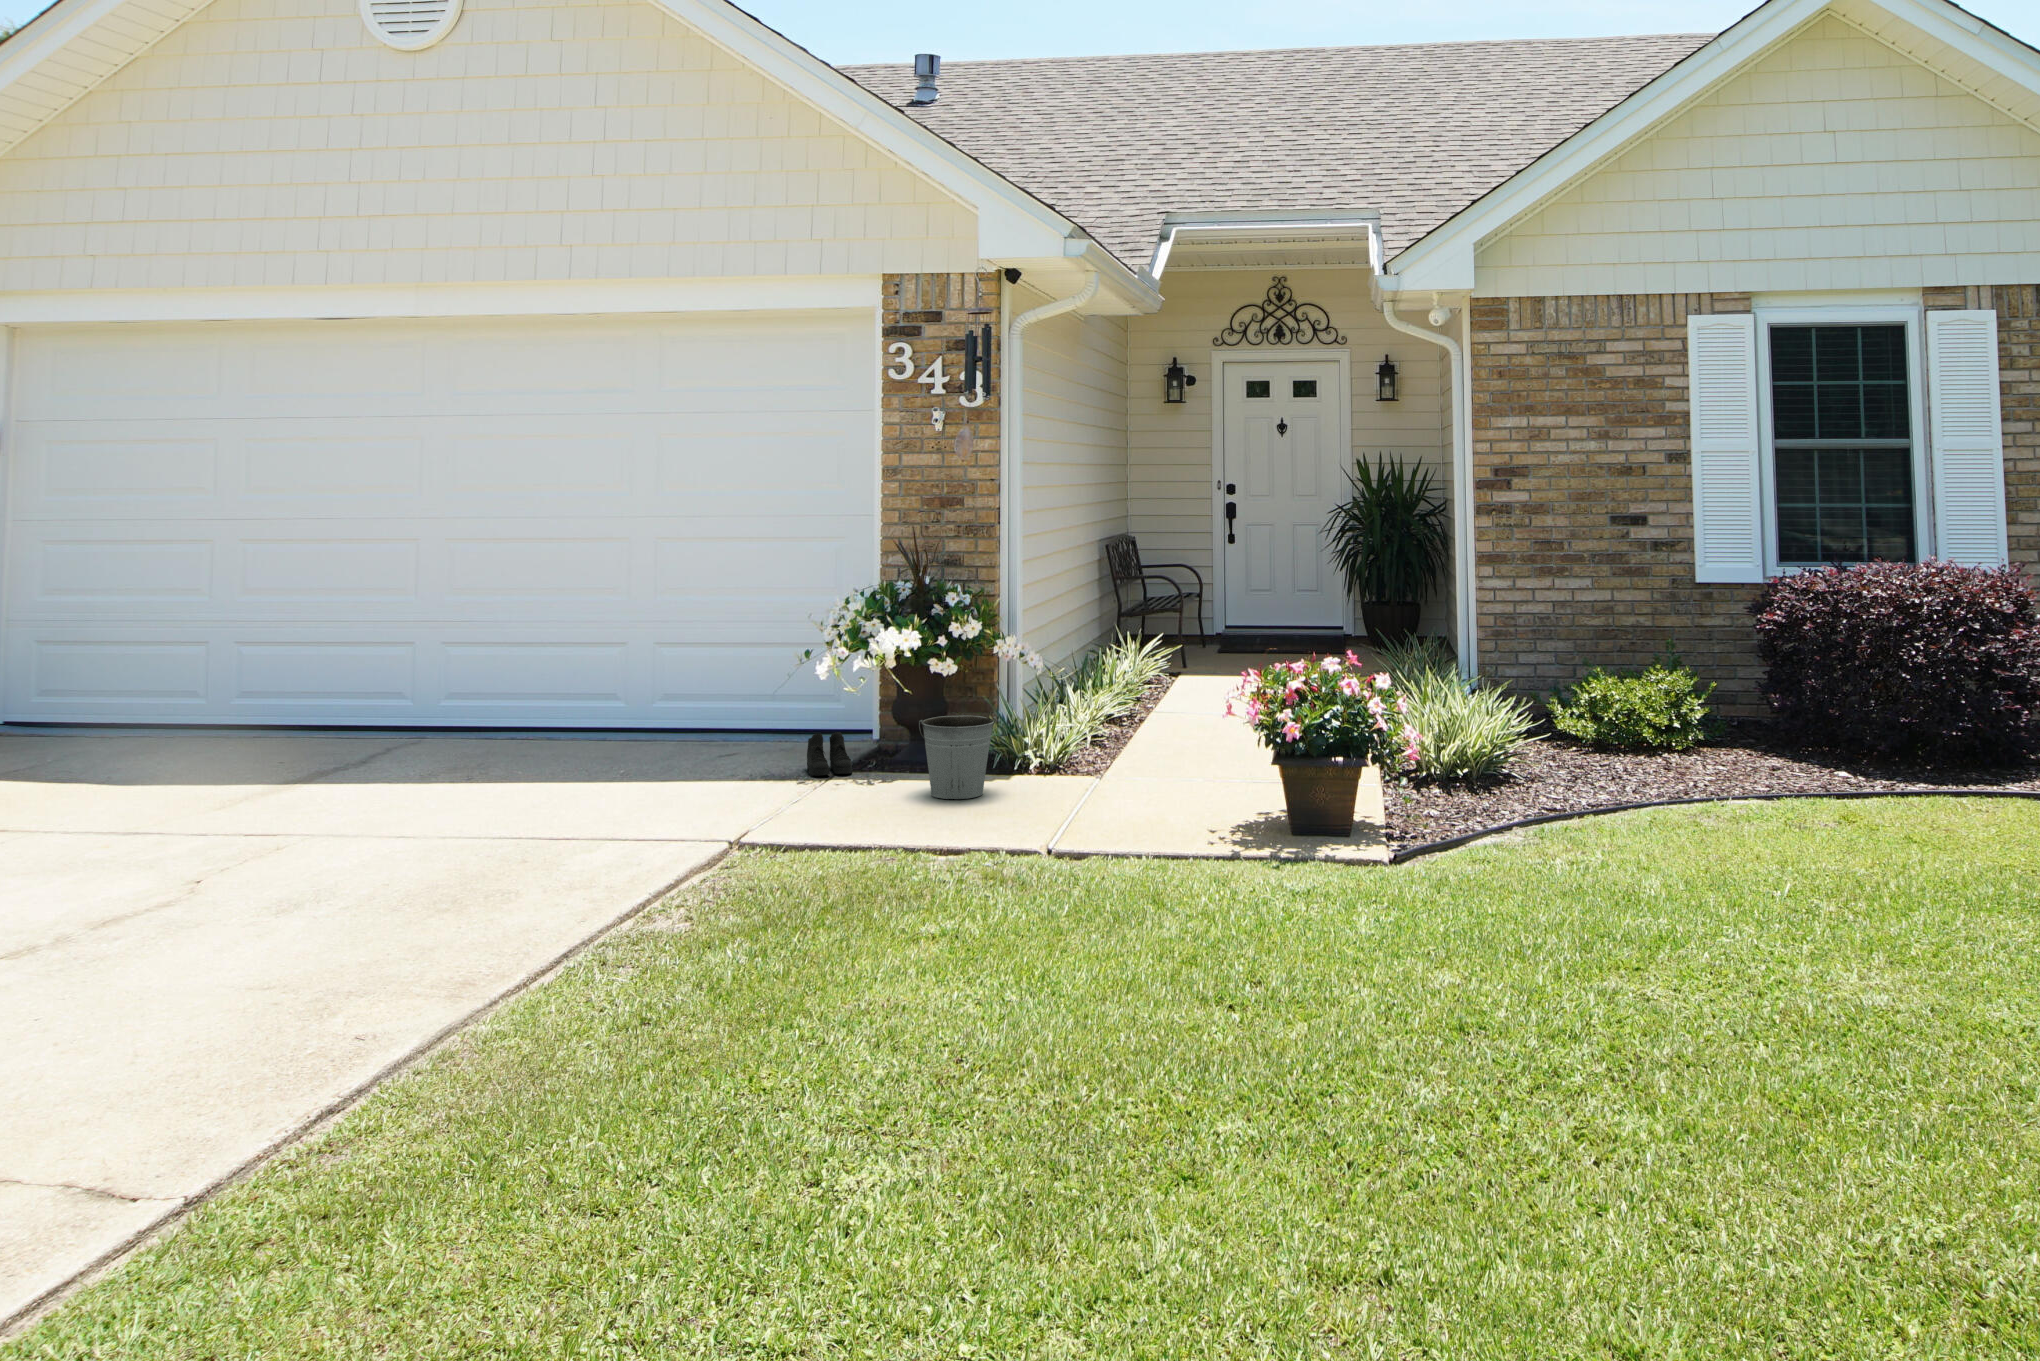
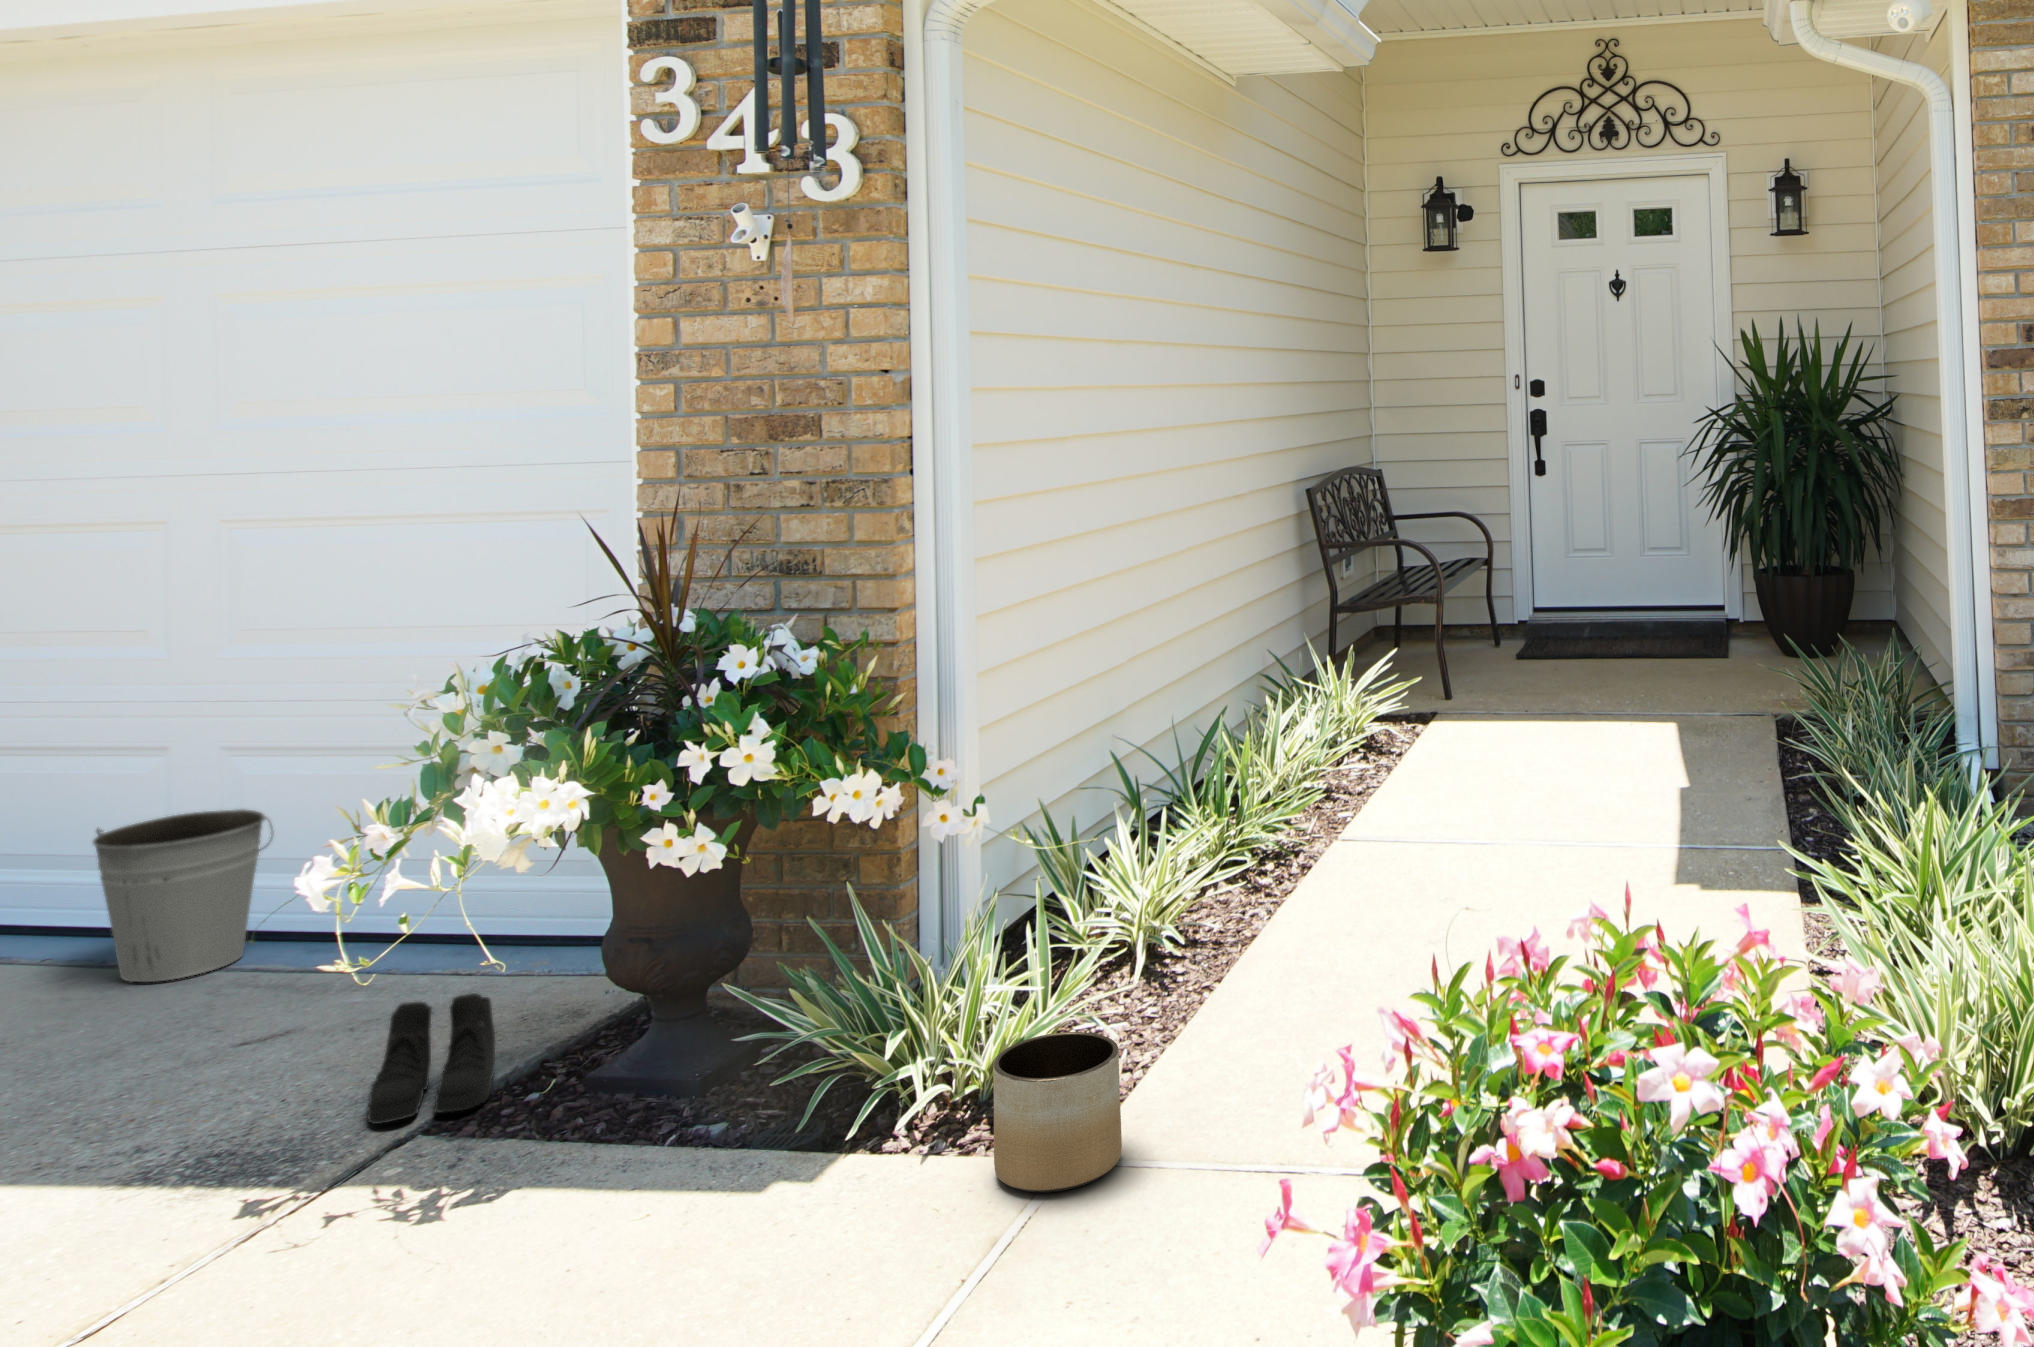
bucket: present [919,715,996,799] -> present [93,809,272,982]
planter: none [1076,740,1122,790] -> present [993,1032,1122,1192]

